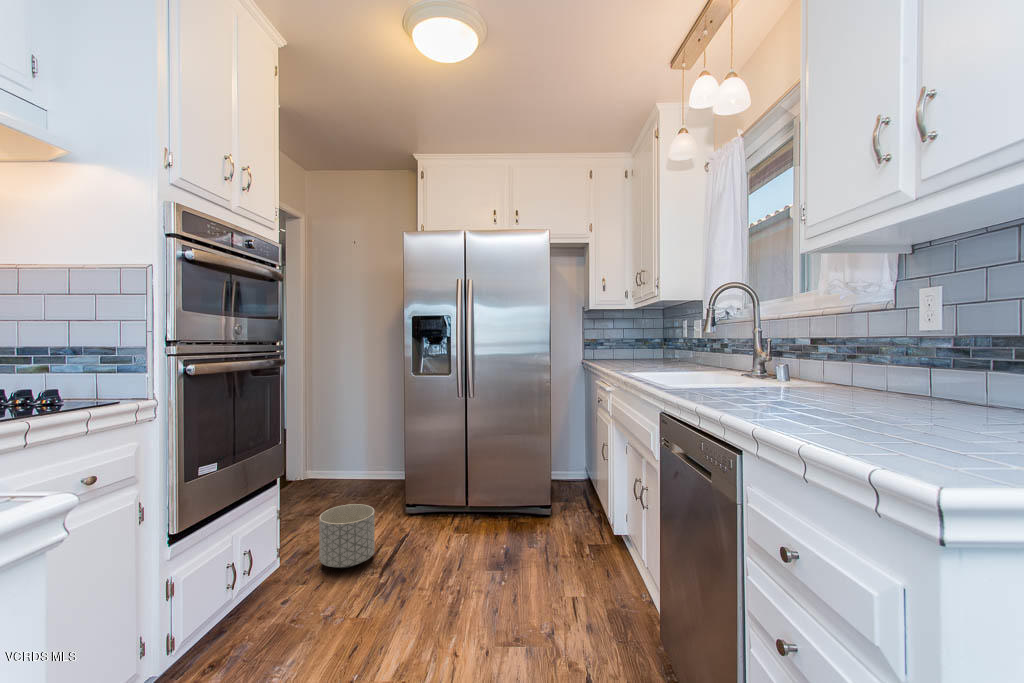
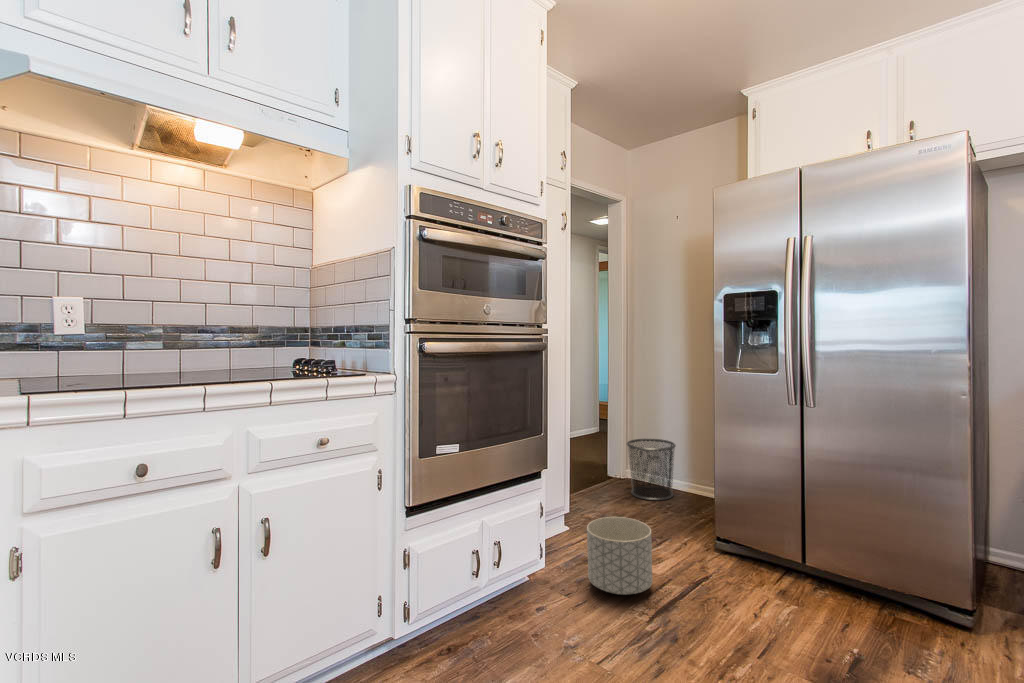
waste bin: none [315,439,359,493] -> present [627,439,676,501]

